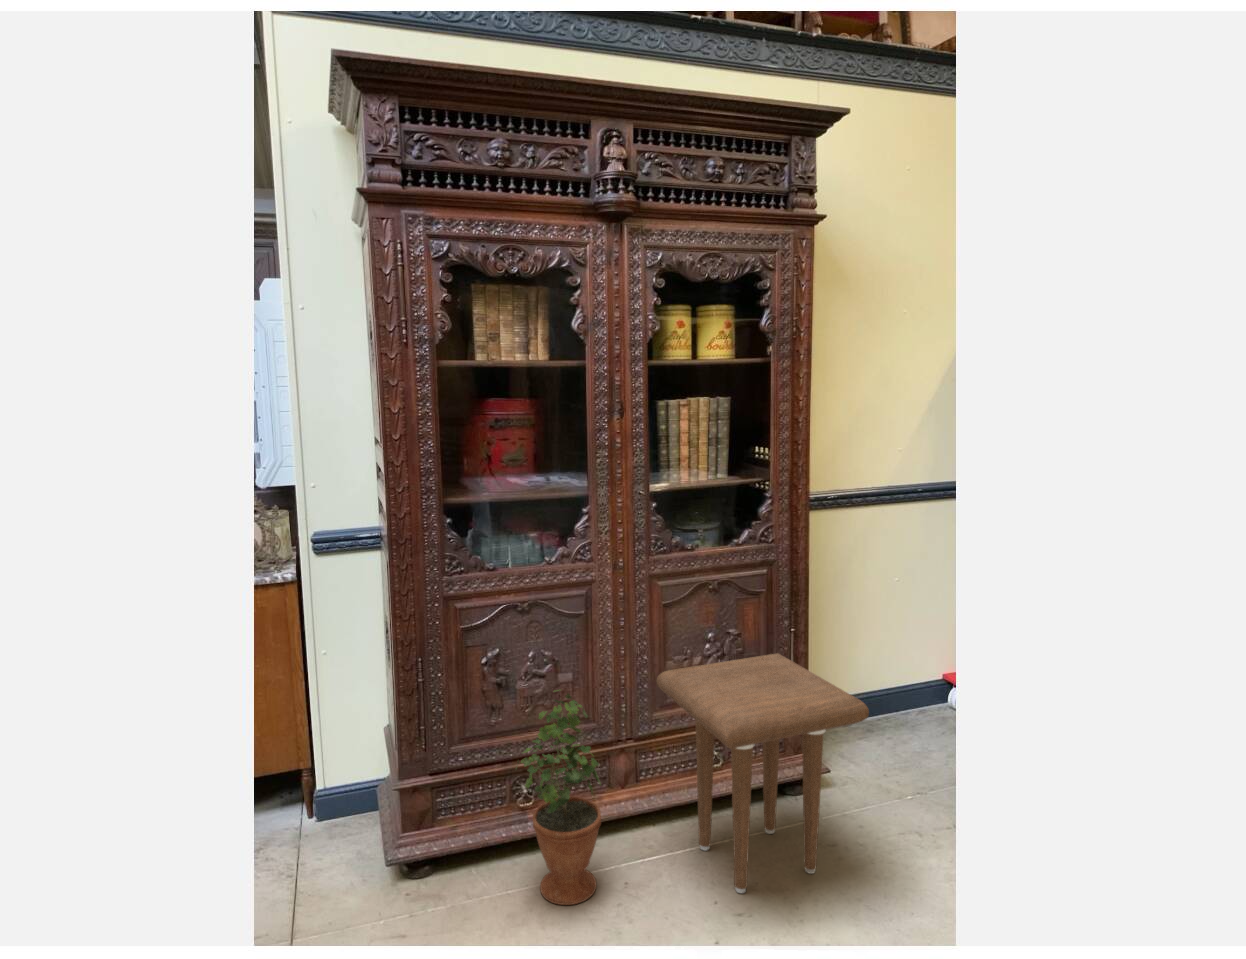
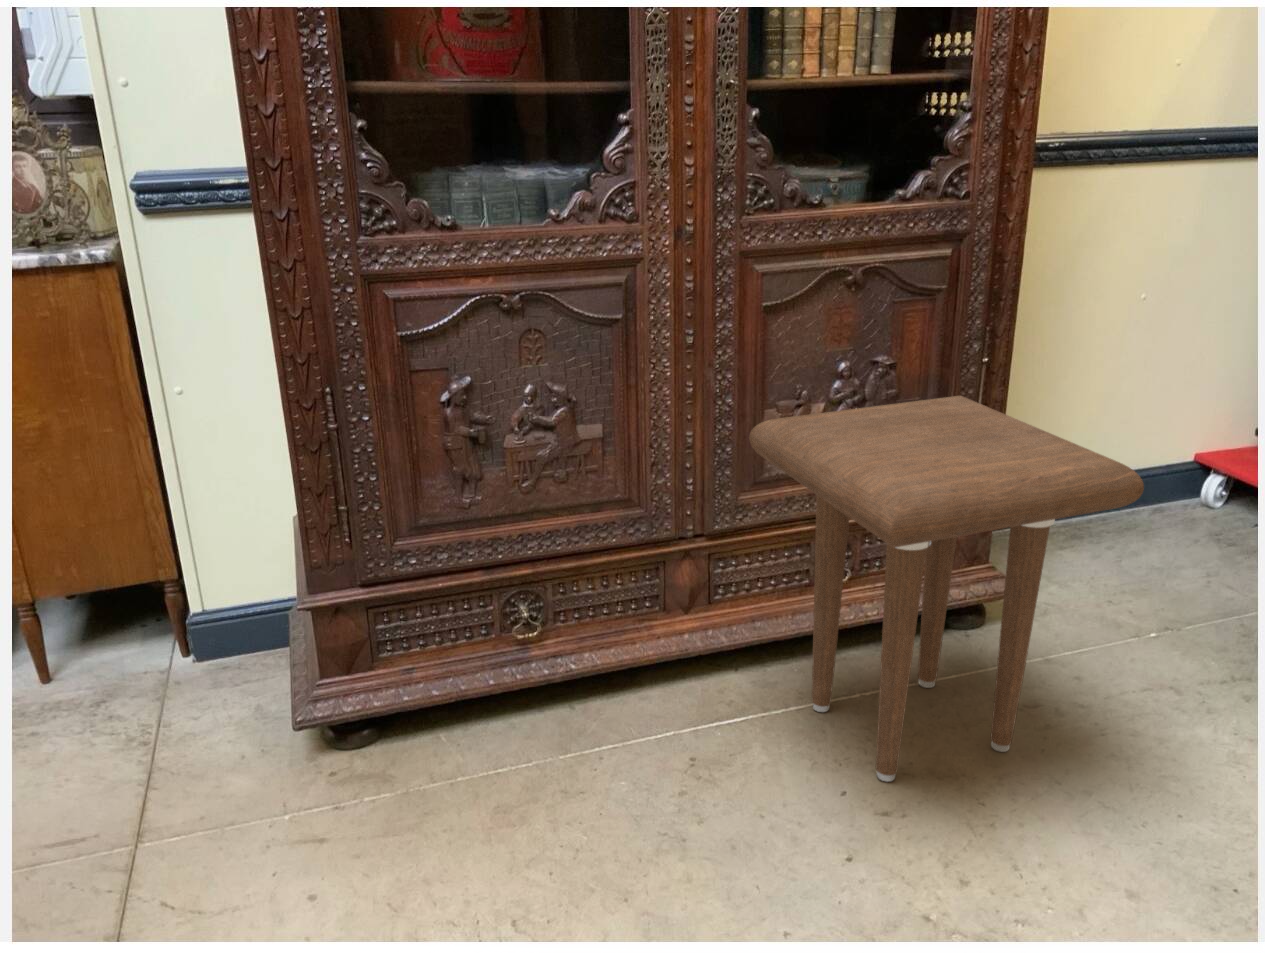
potted plant: present [518,690,601,905] -> none [503,447,654,795]

